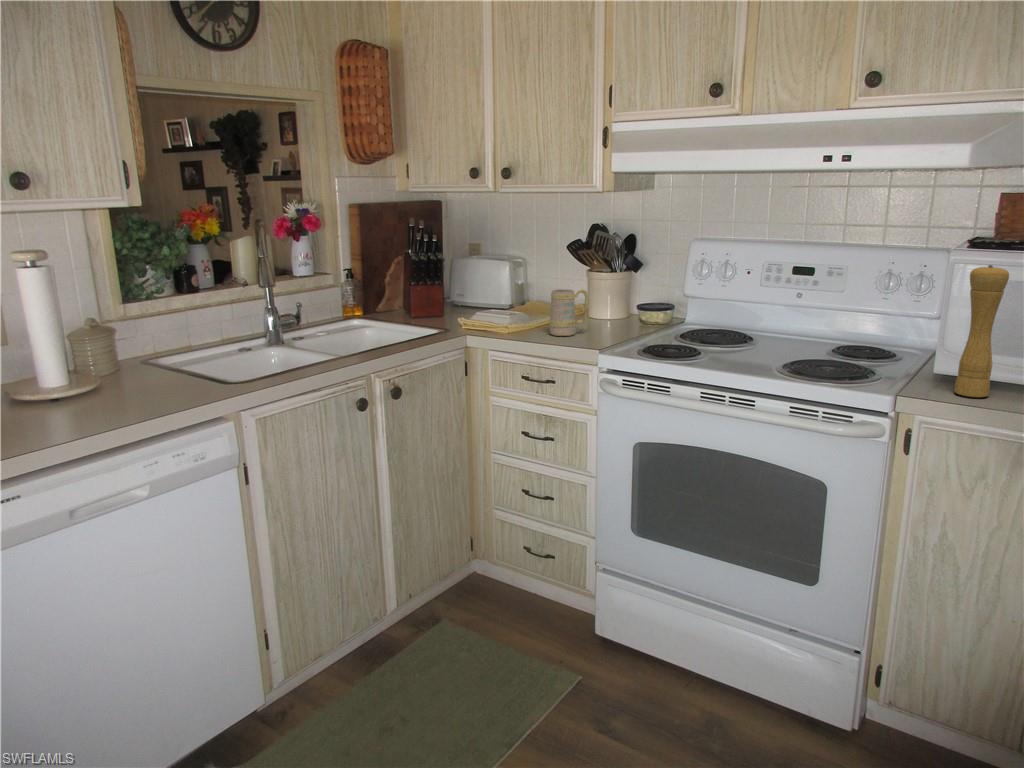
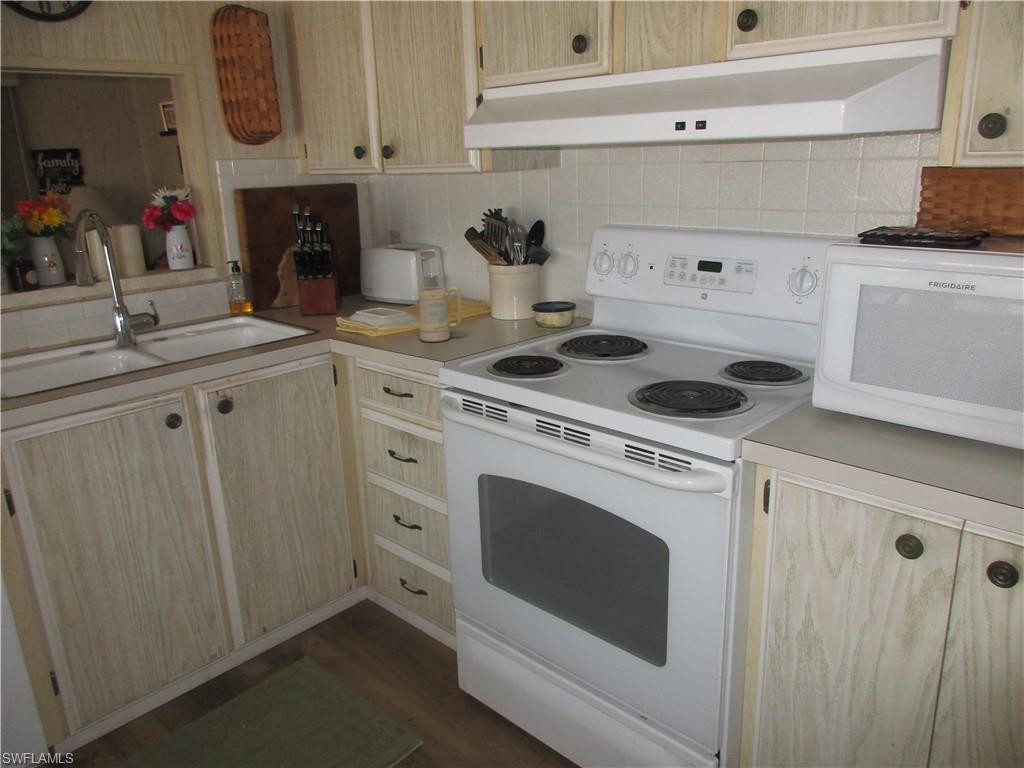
pepper mill: present [954,265,1009,397] -> none [824,267,887,445]

